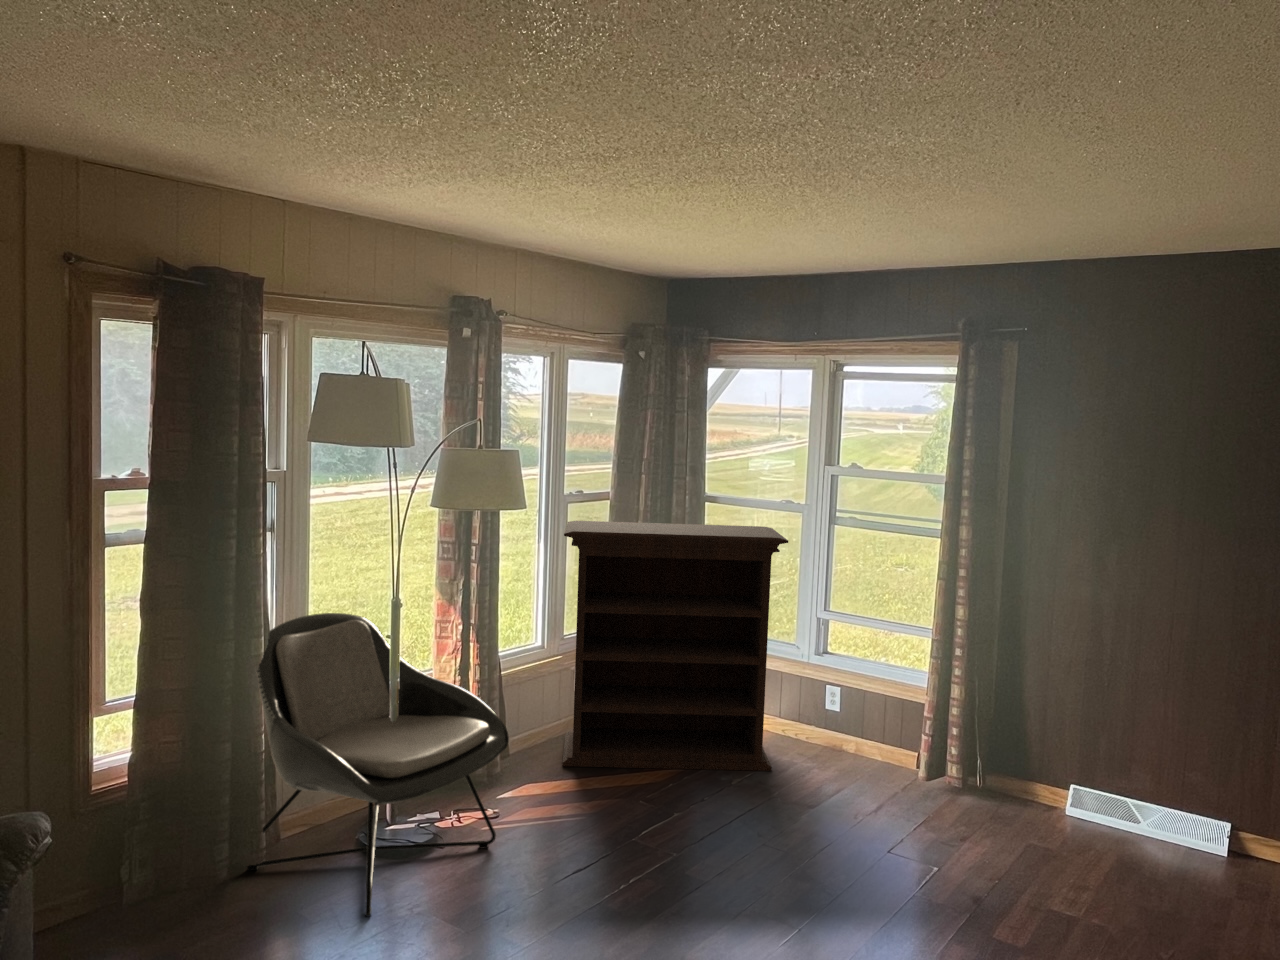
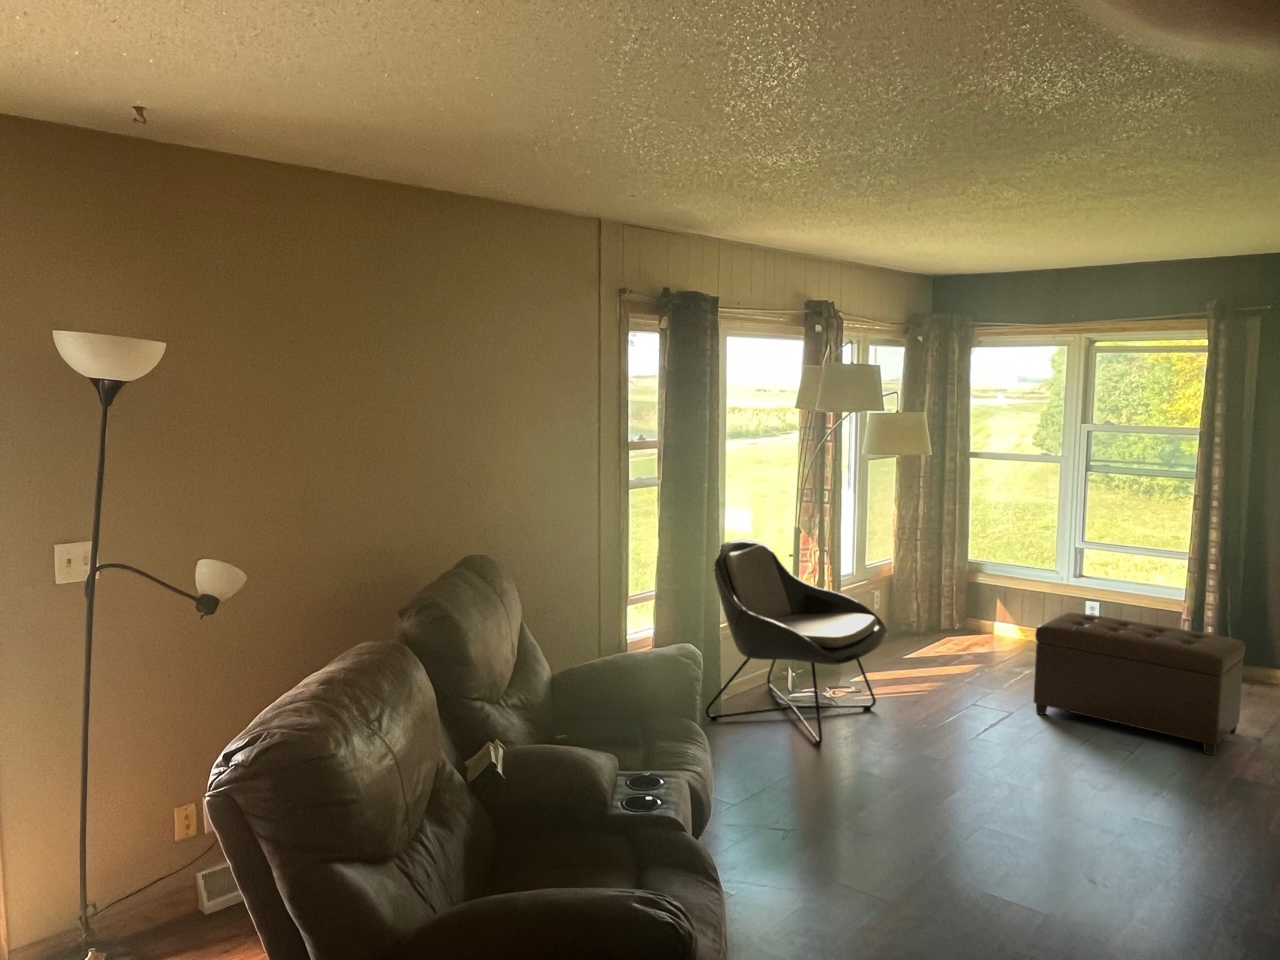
bookshelf: present [562,521,788,771] -> none [873,472,1068,665]
ottoman: none [703,713,961,927] -> present [1034,613,1245,755]

